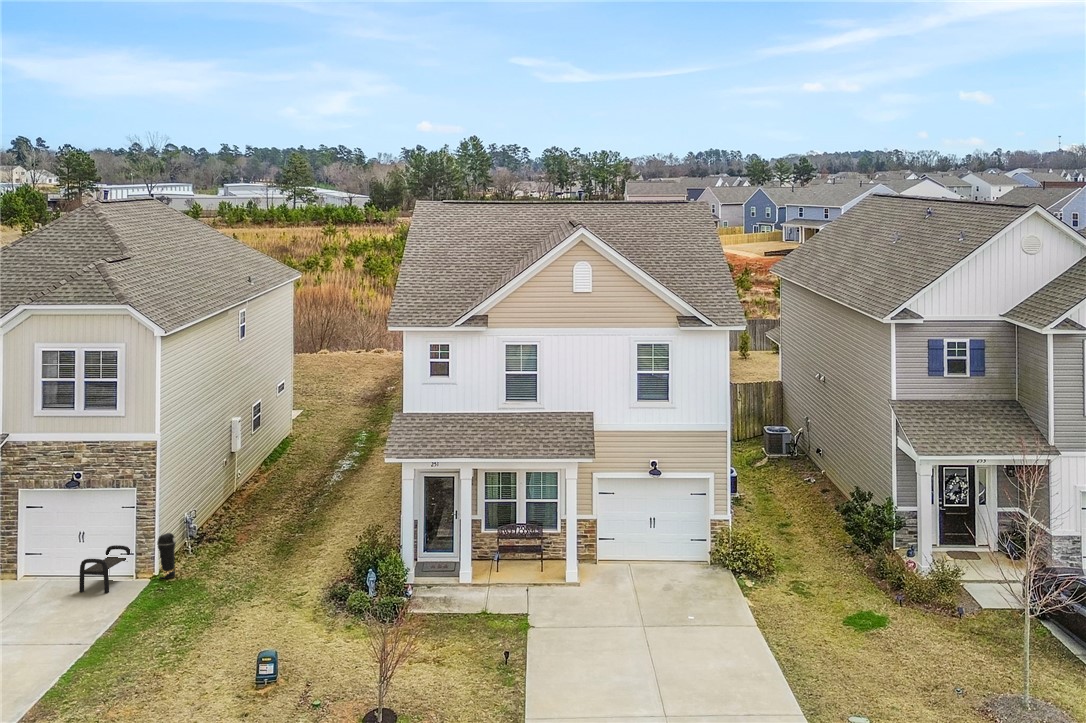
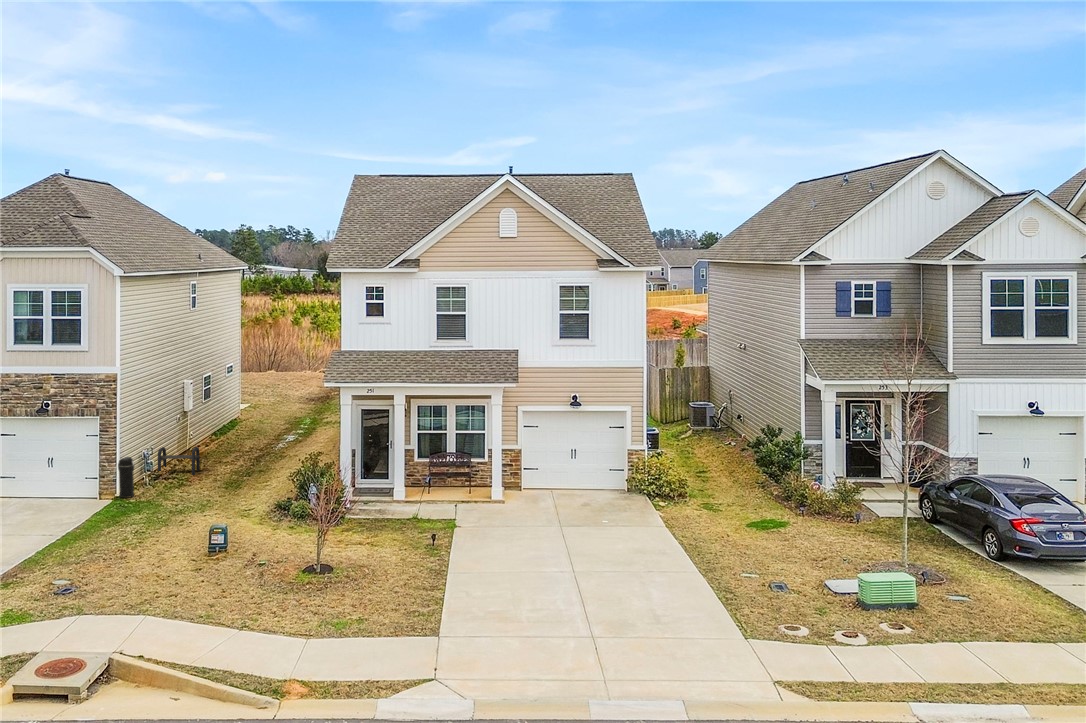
bench: present [79,545,130,593] -> present [158,447,200,475]

